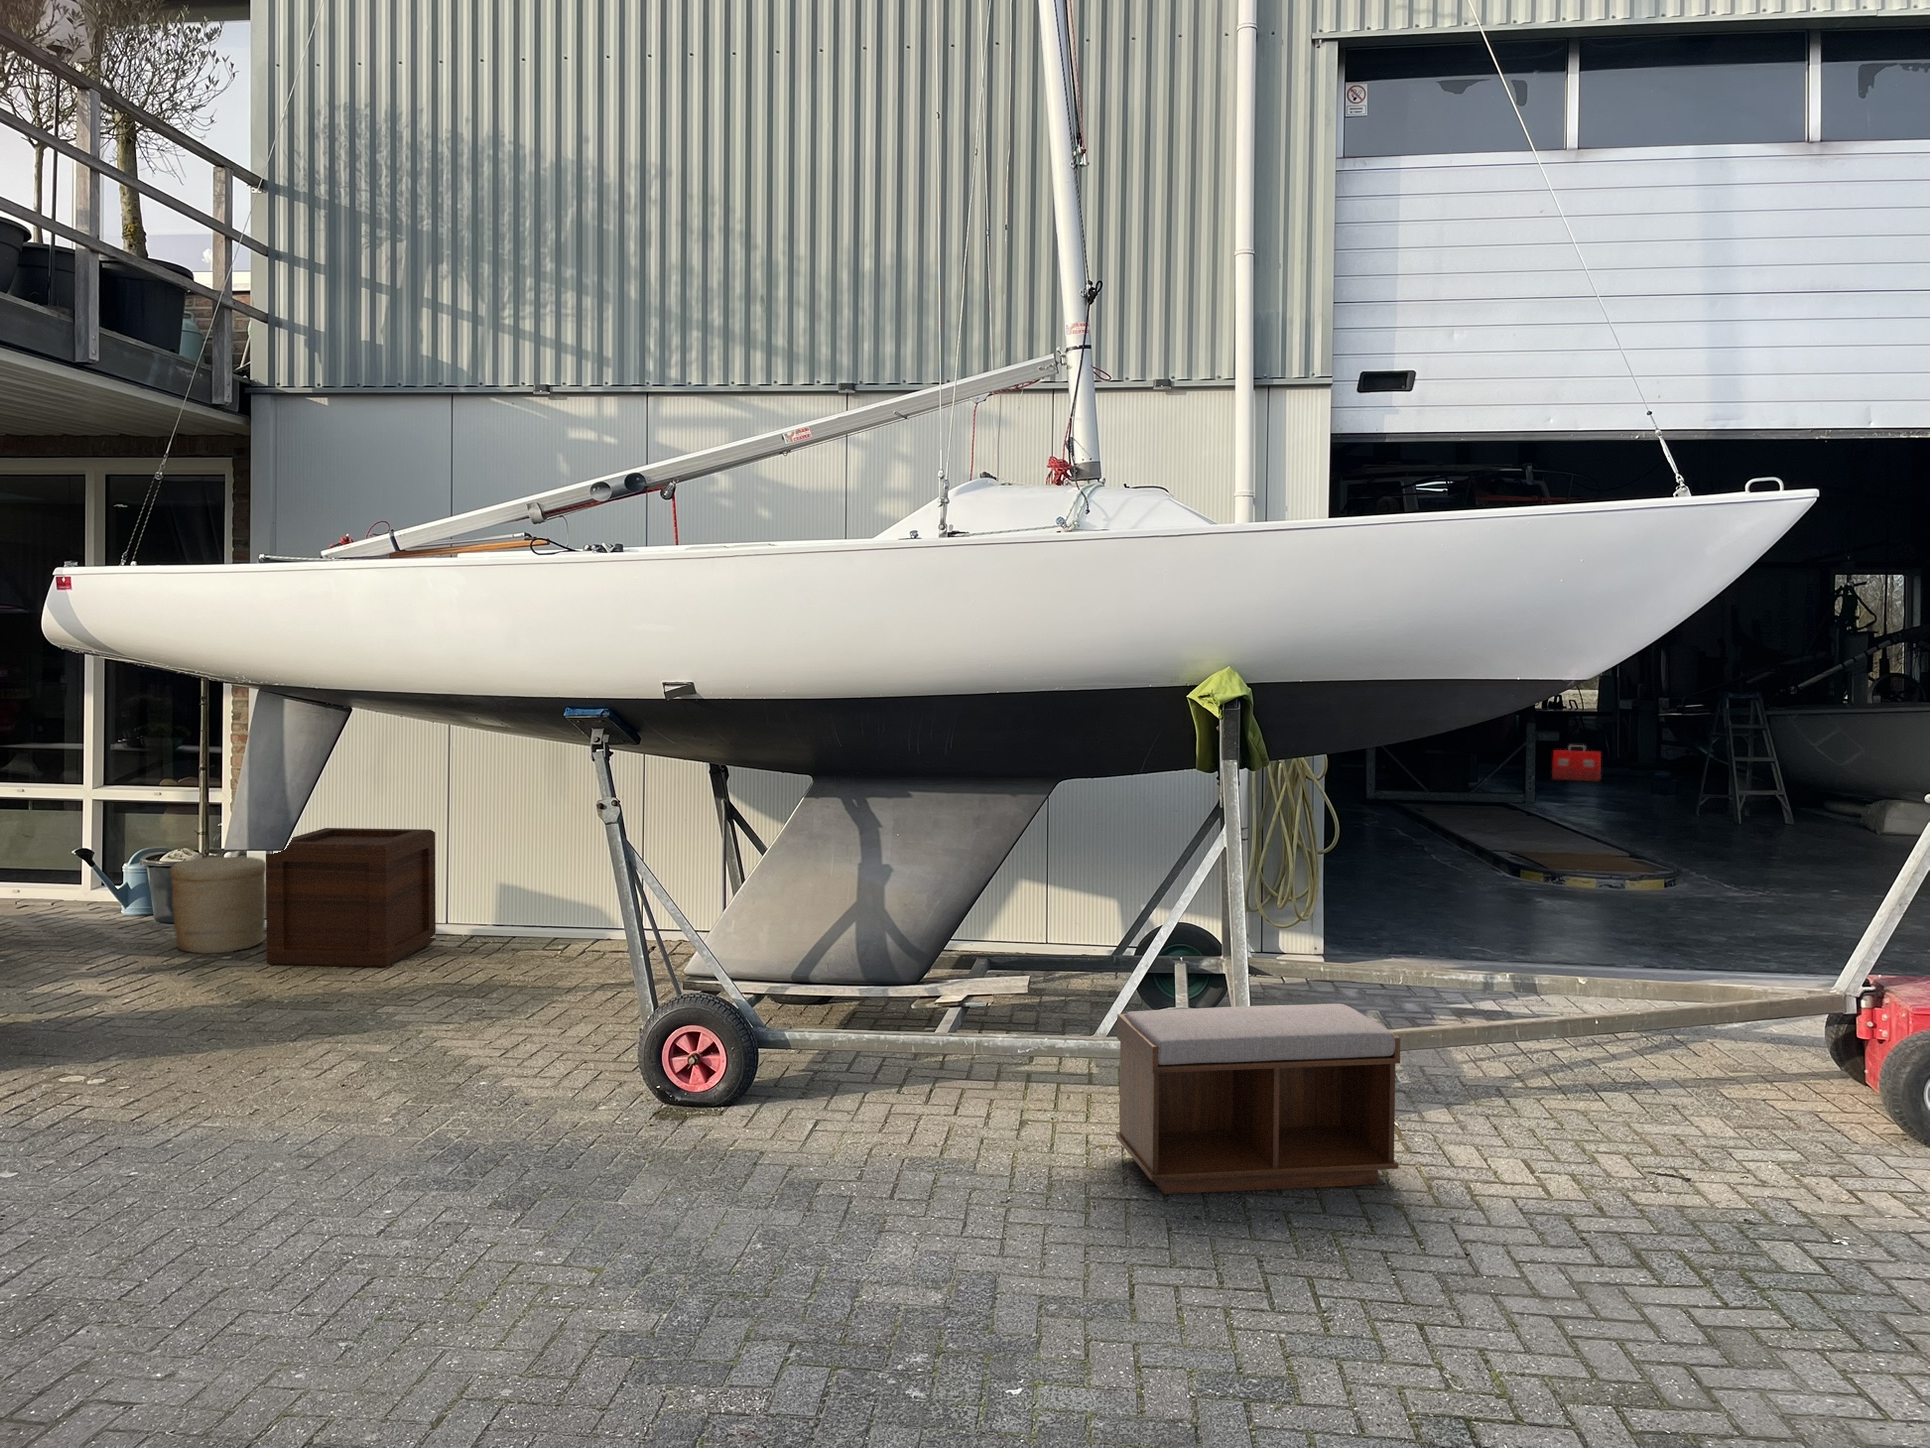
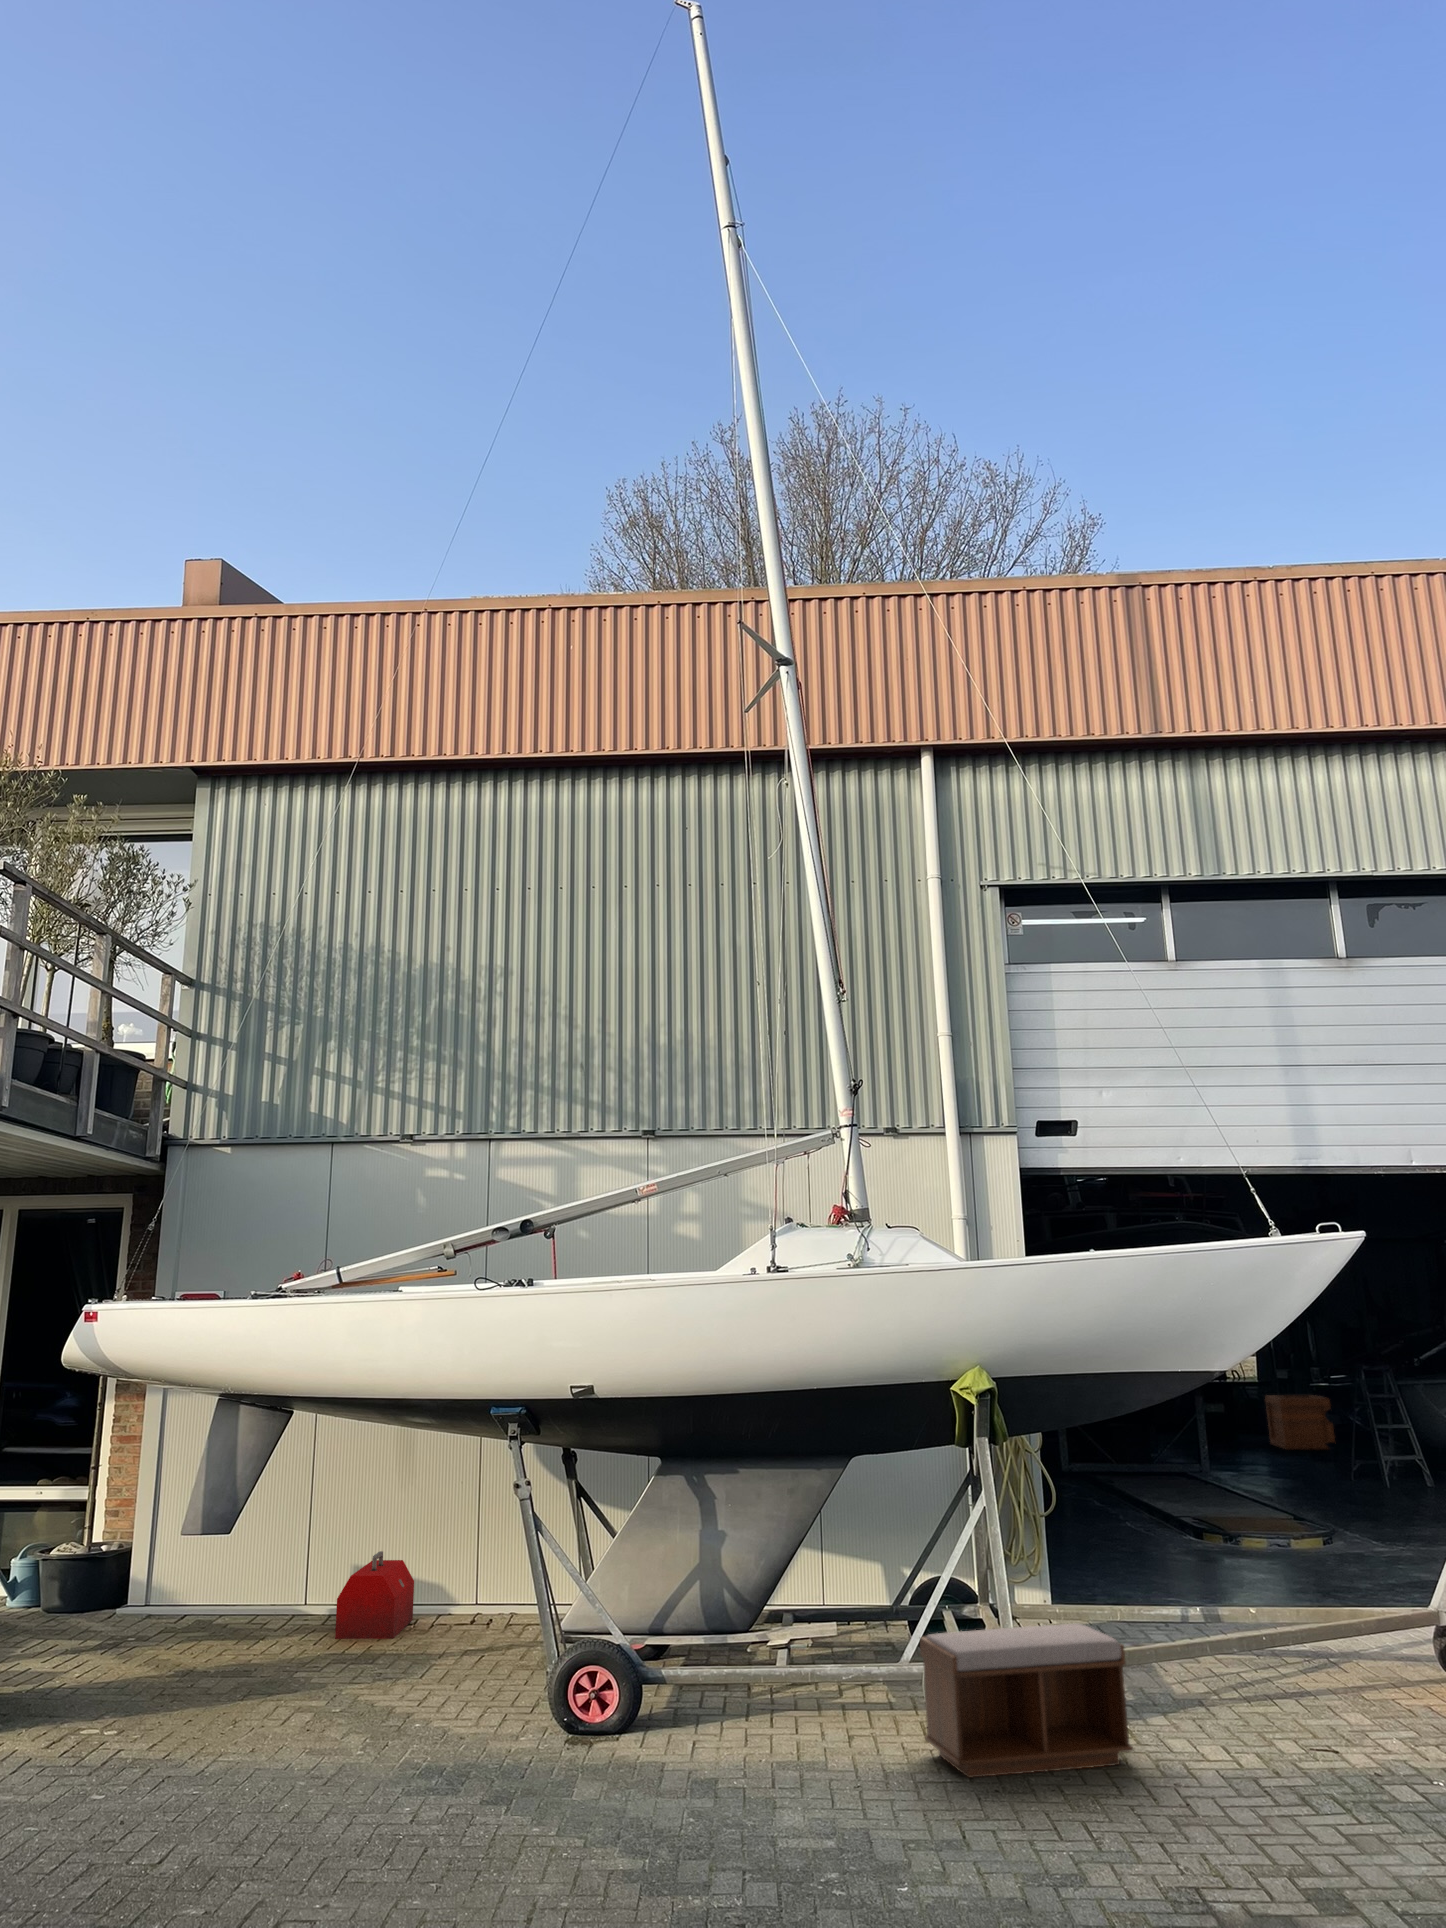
toolbox: present [1552,745,1601,781] -> present [335,1551,414,1639]
wooden crate: present [266,828,436,968] -> present [1265,1395,1335,1450]
woven basket: present [170,857,266,954] -> none [68,1544,151,1636]

